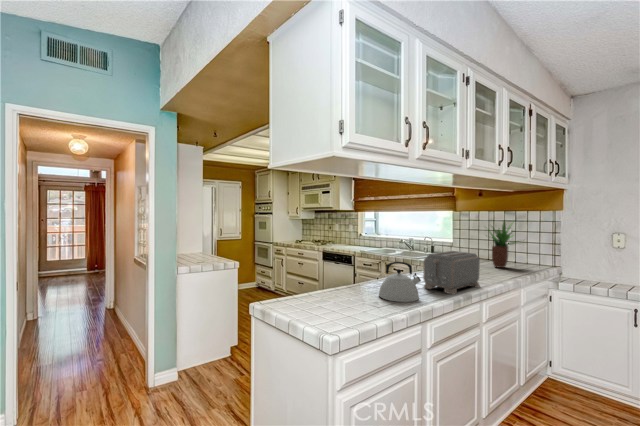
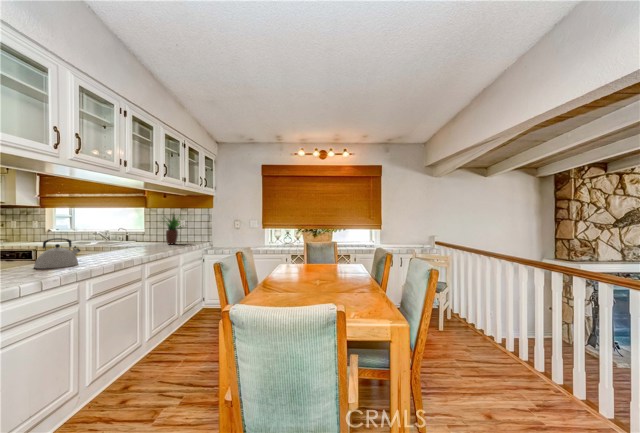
toaster: present [423,251,480,295] -> none [89,231,142,259]

